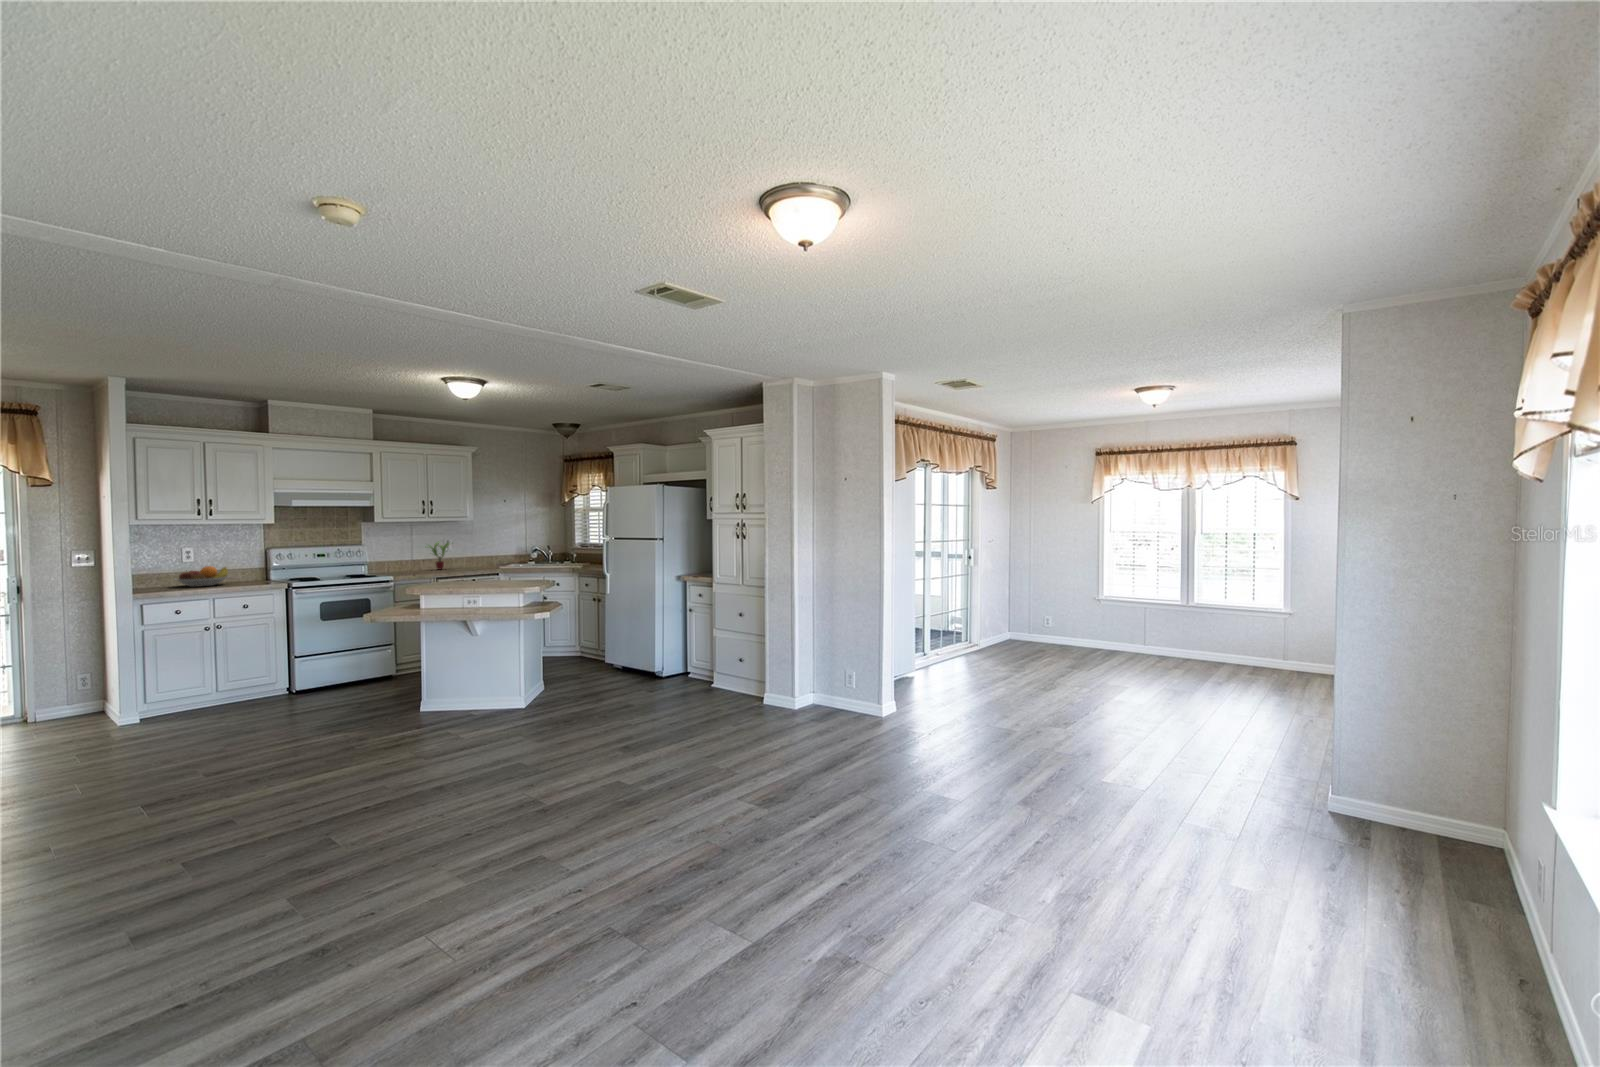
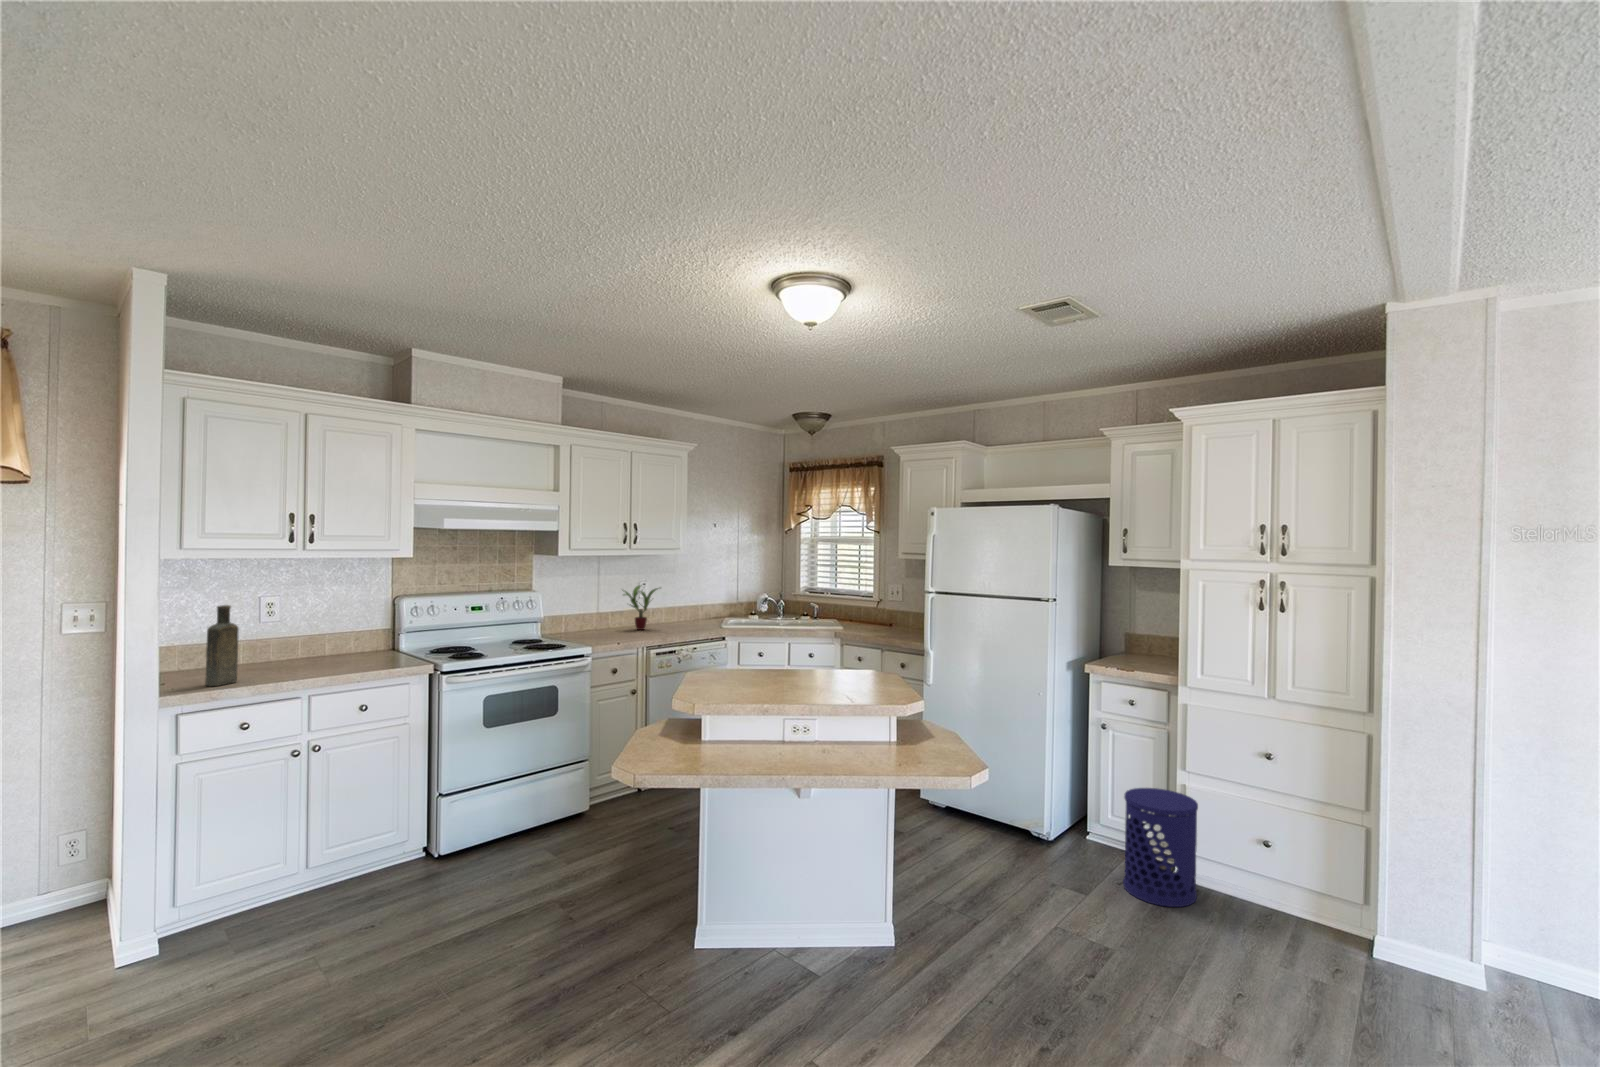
bottle: none [150,549,172,591] -> present [205,605,238,686]
fruit bowl: present [176,566,229,587] -> none [240,632,337,670]
waste bin: none [676,638,714,695] -> present [1123,788,1198,907]

